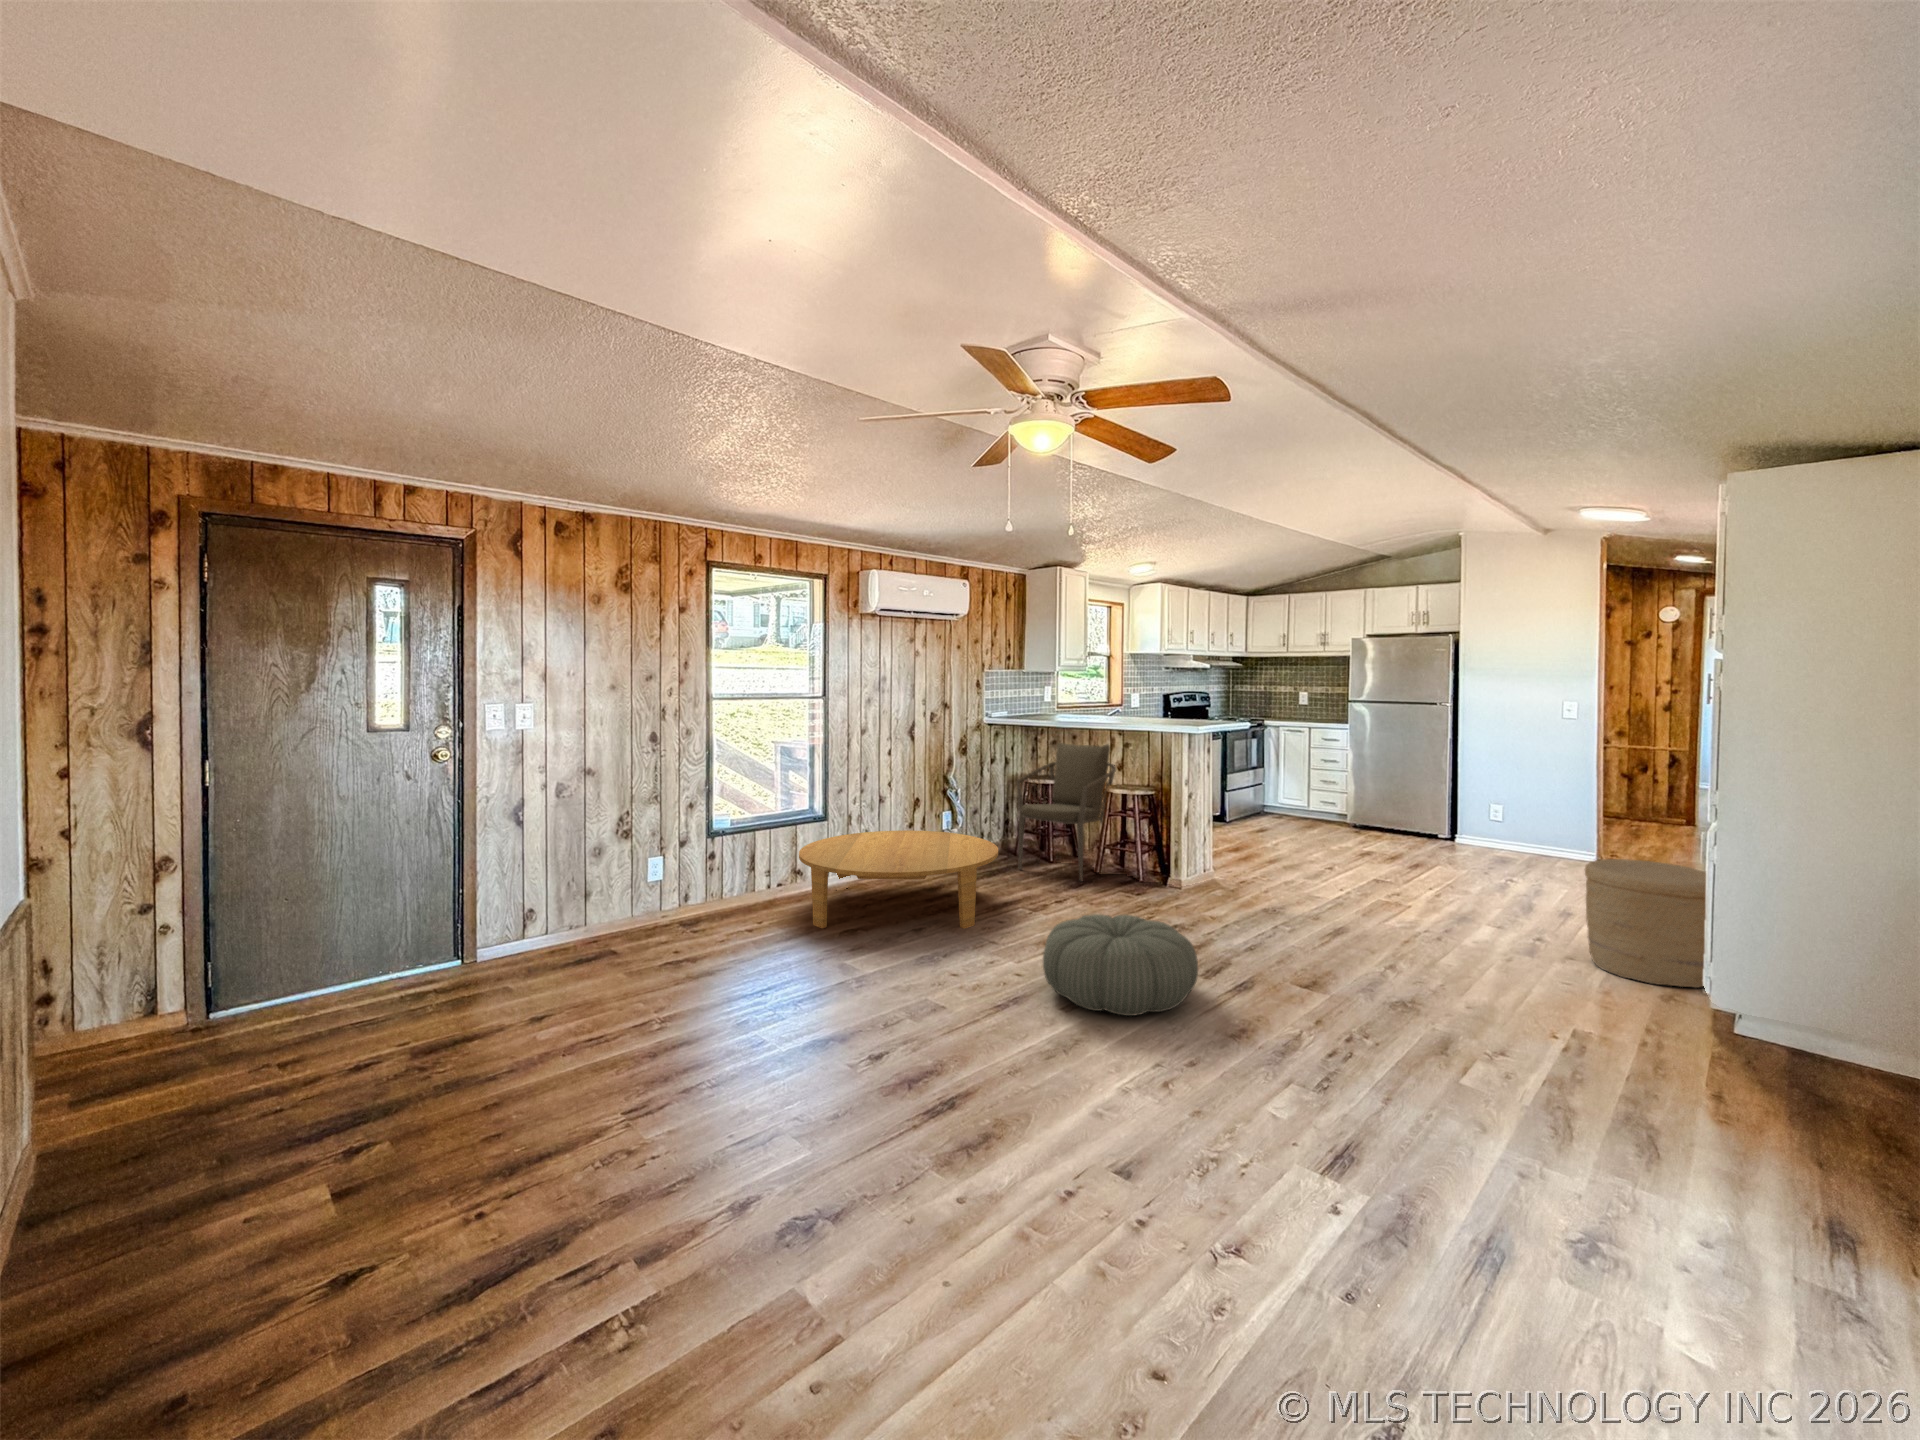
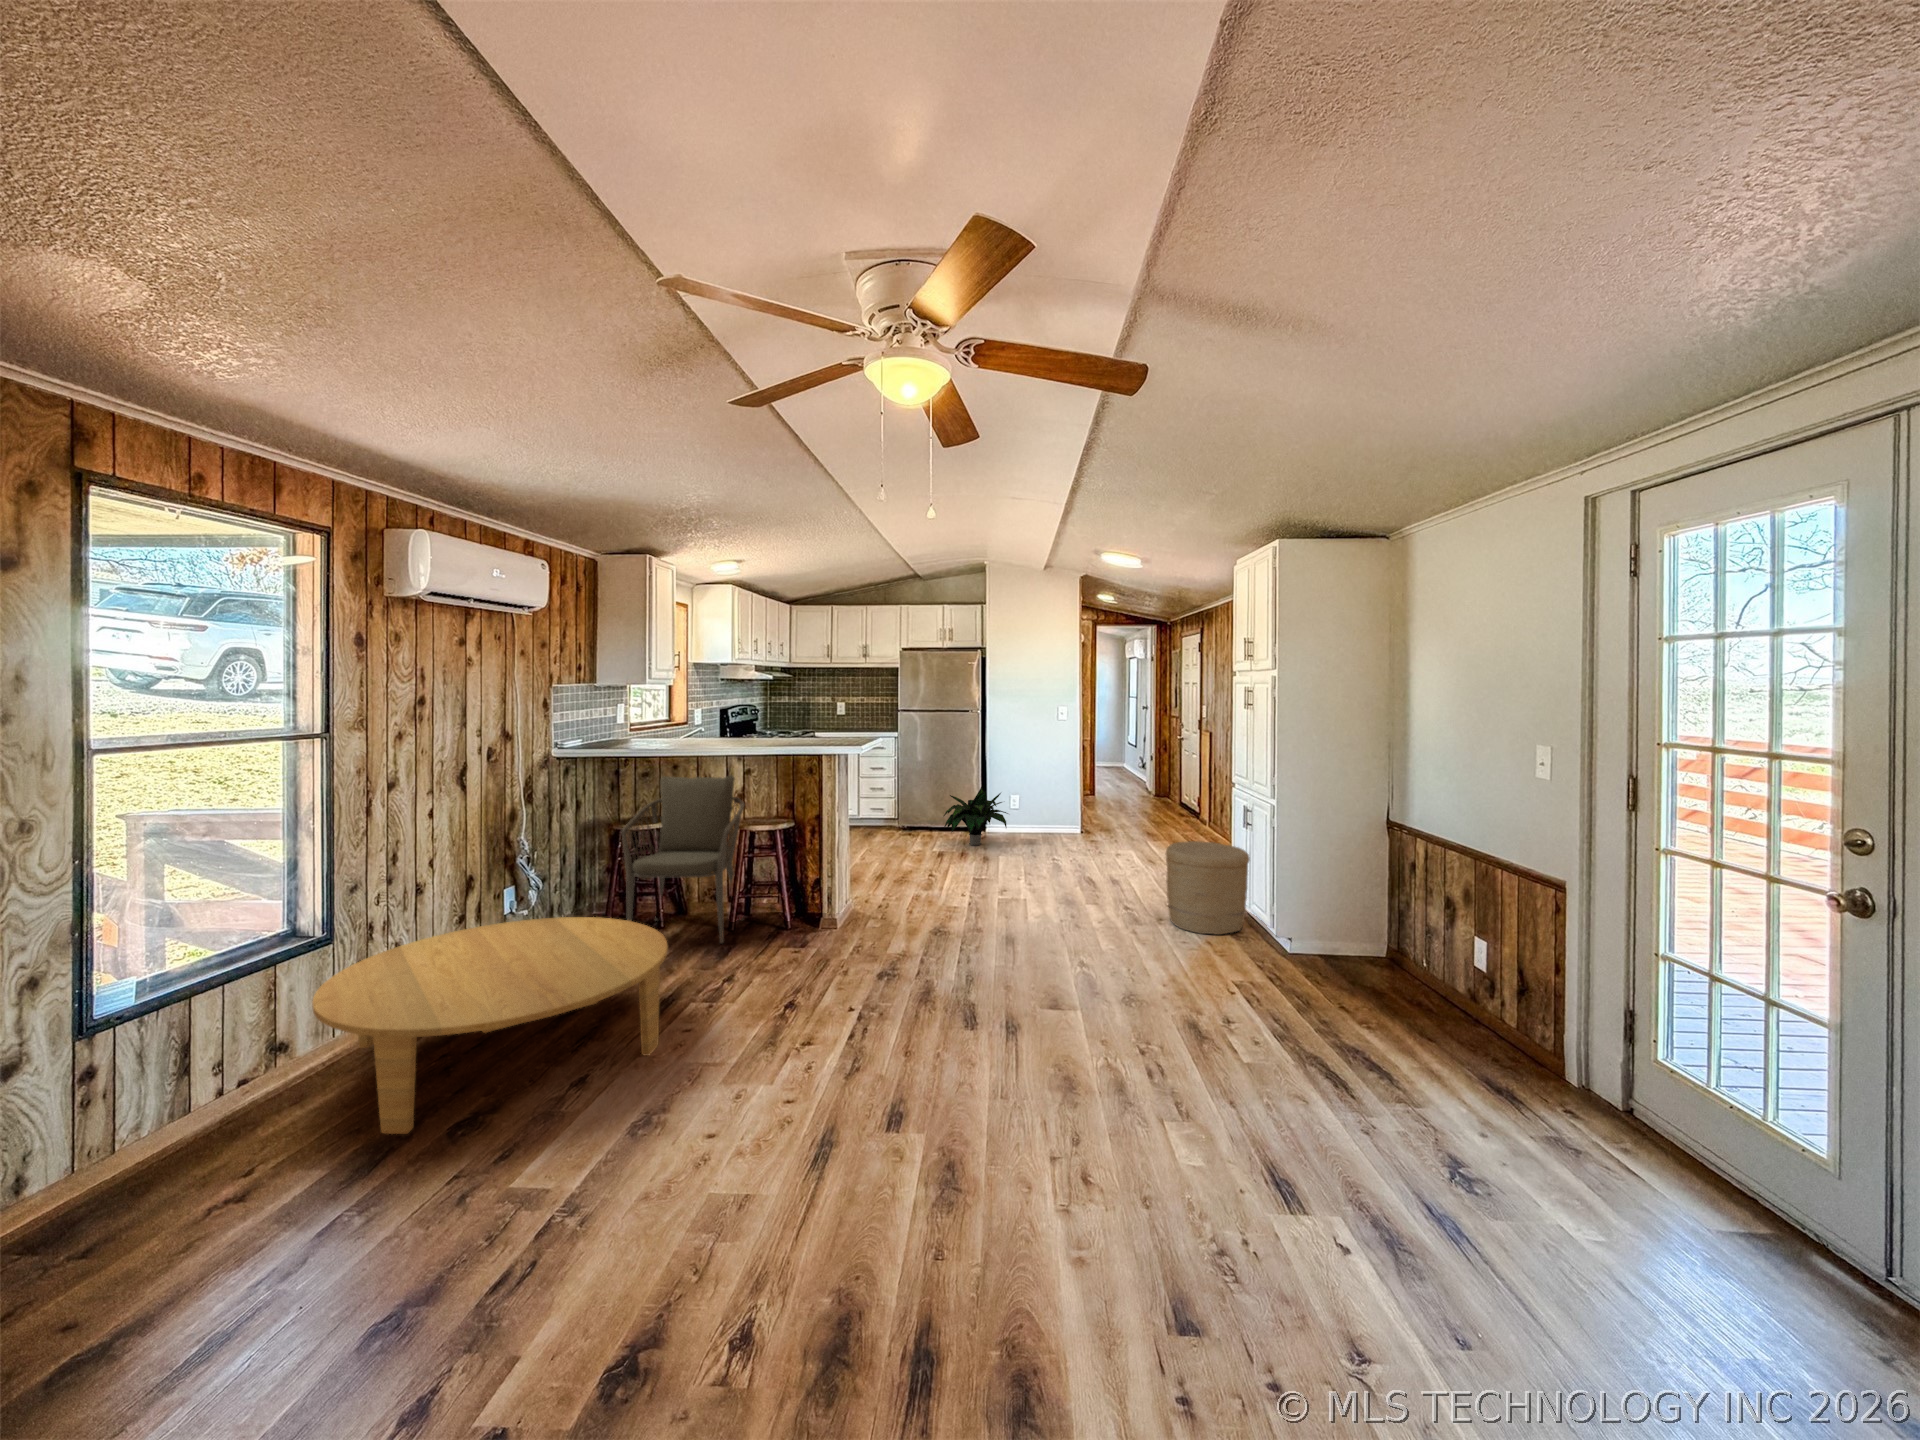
potted plant: none [1389,785,1488,853] -> present [944,787,1008,846]
pouf: present [1043,914,1198,1016] -> none [836,986,1016,1121]

